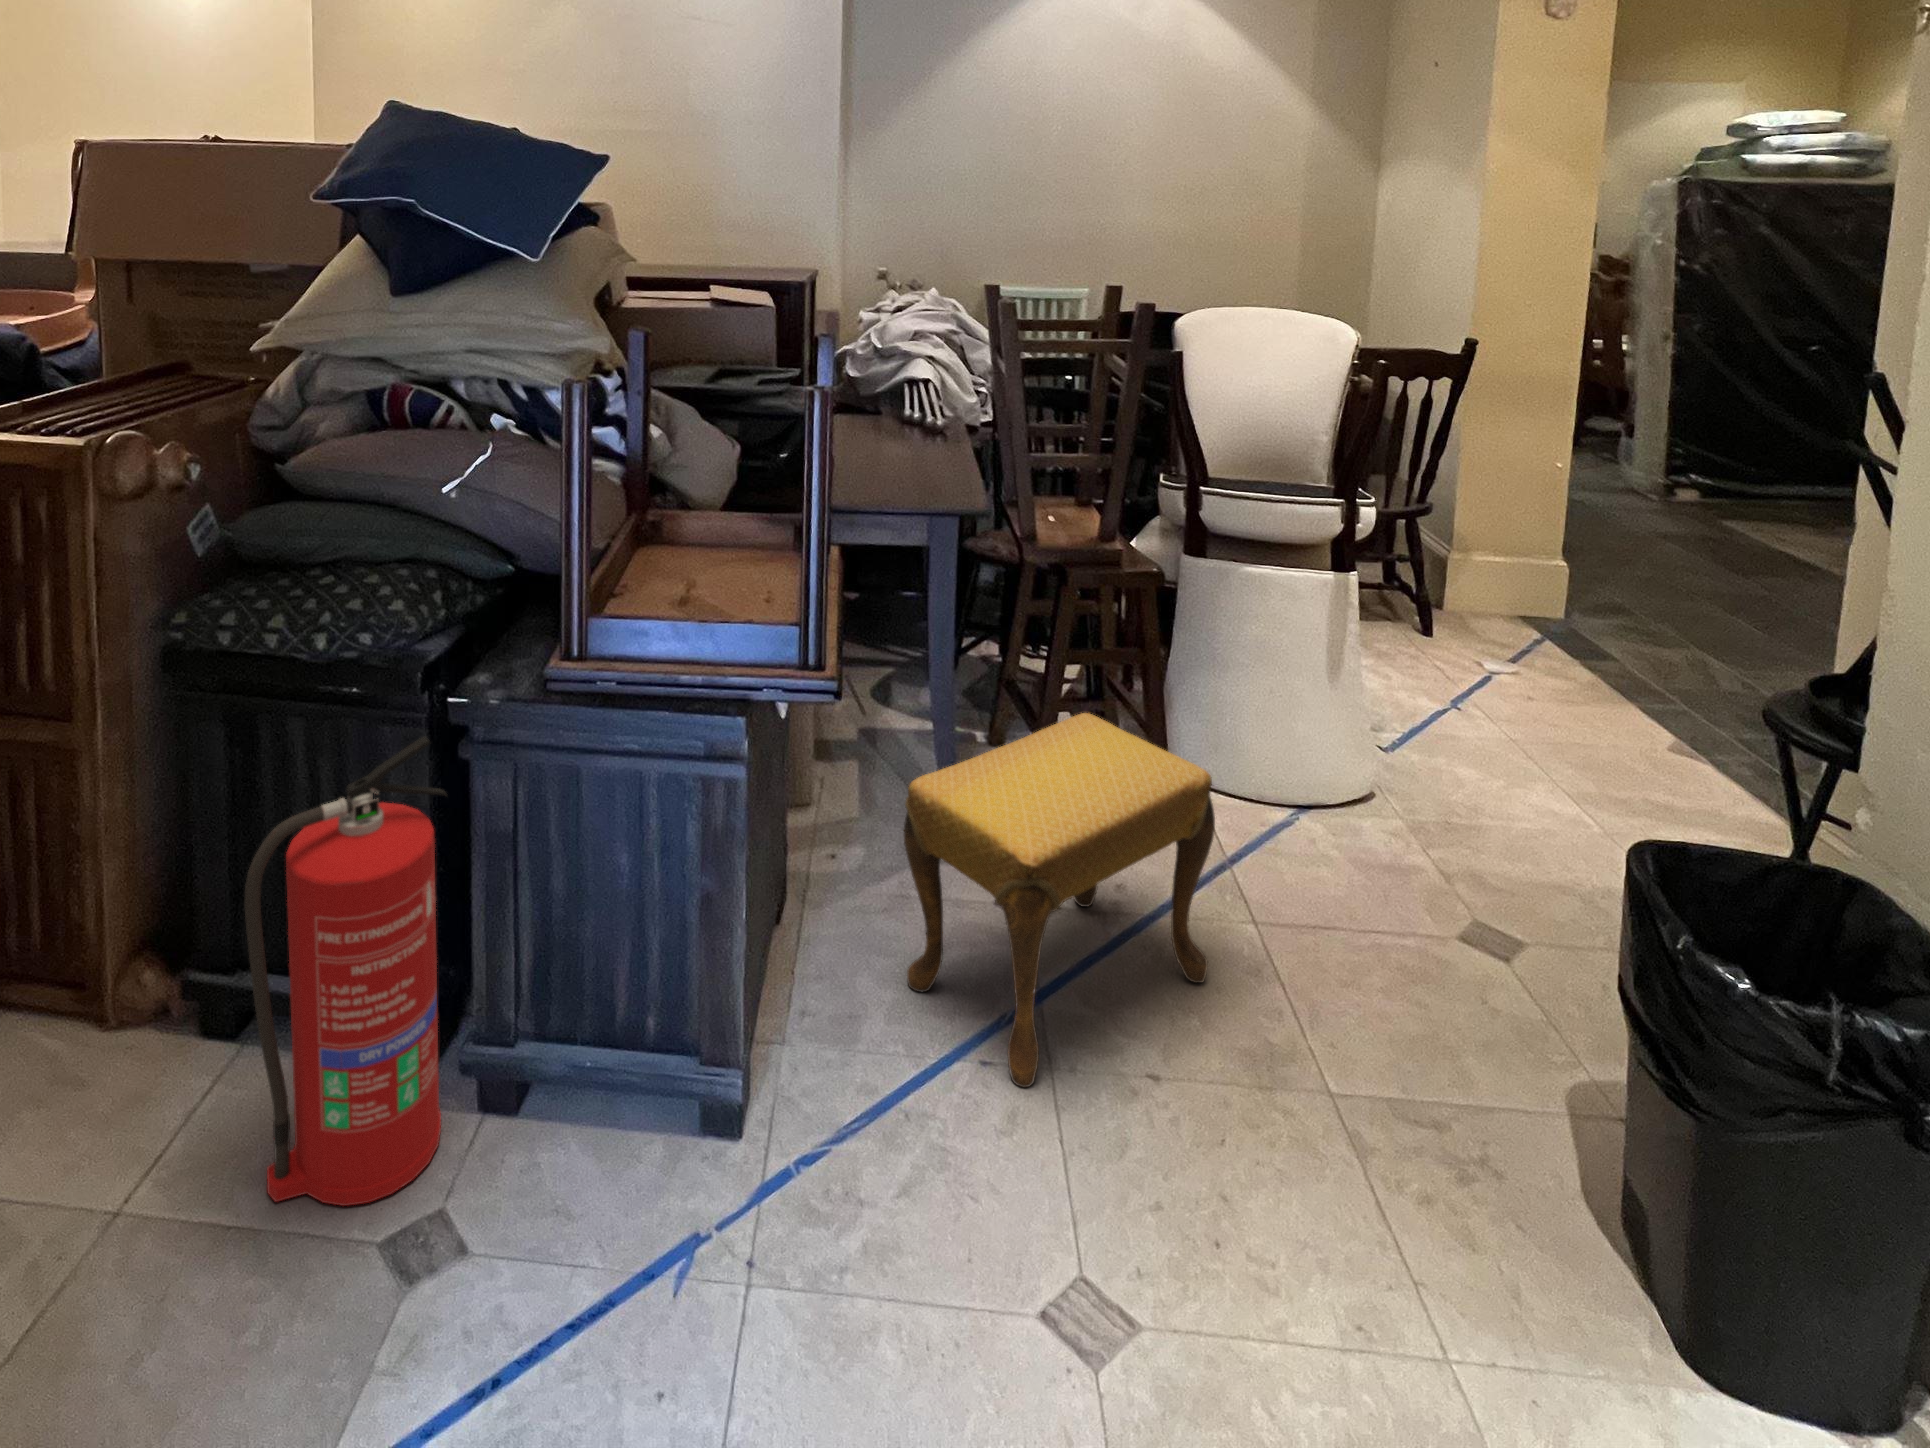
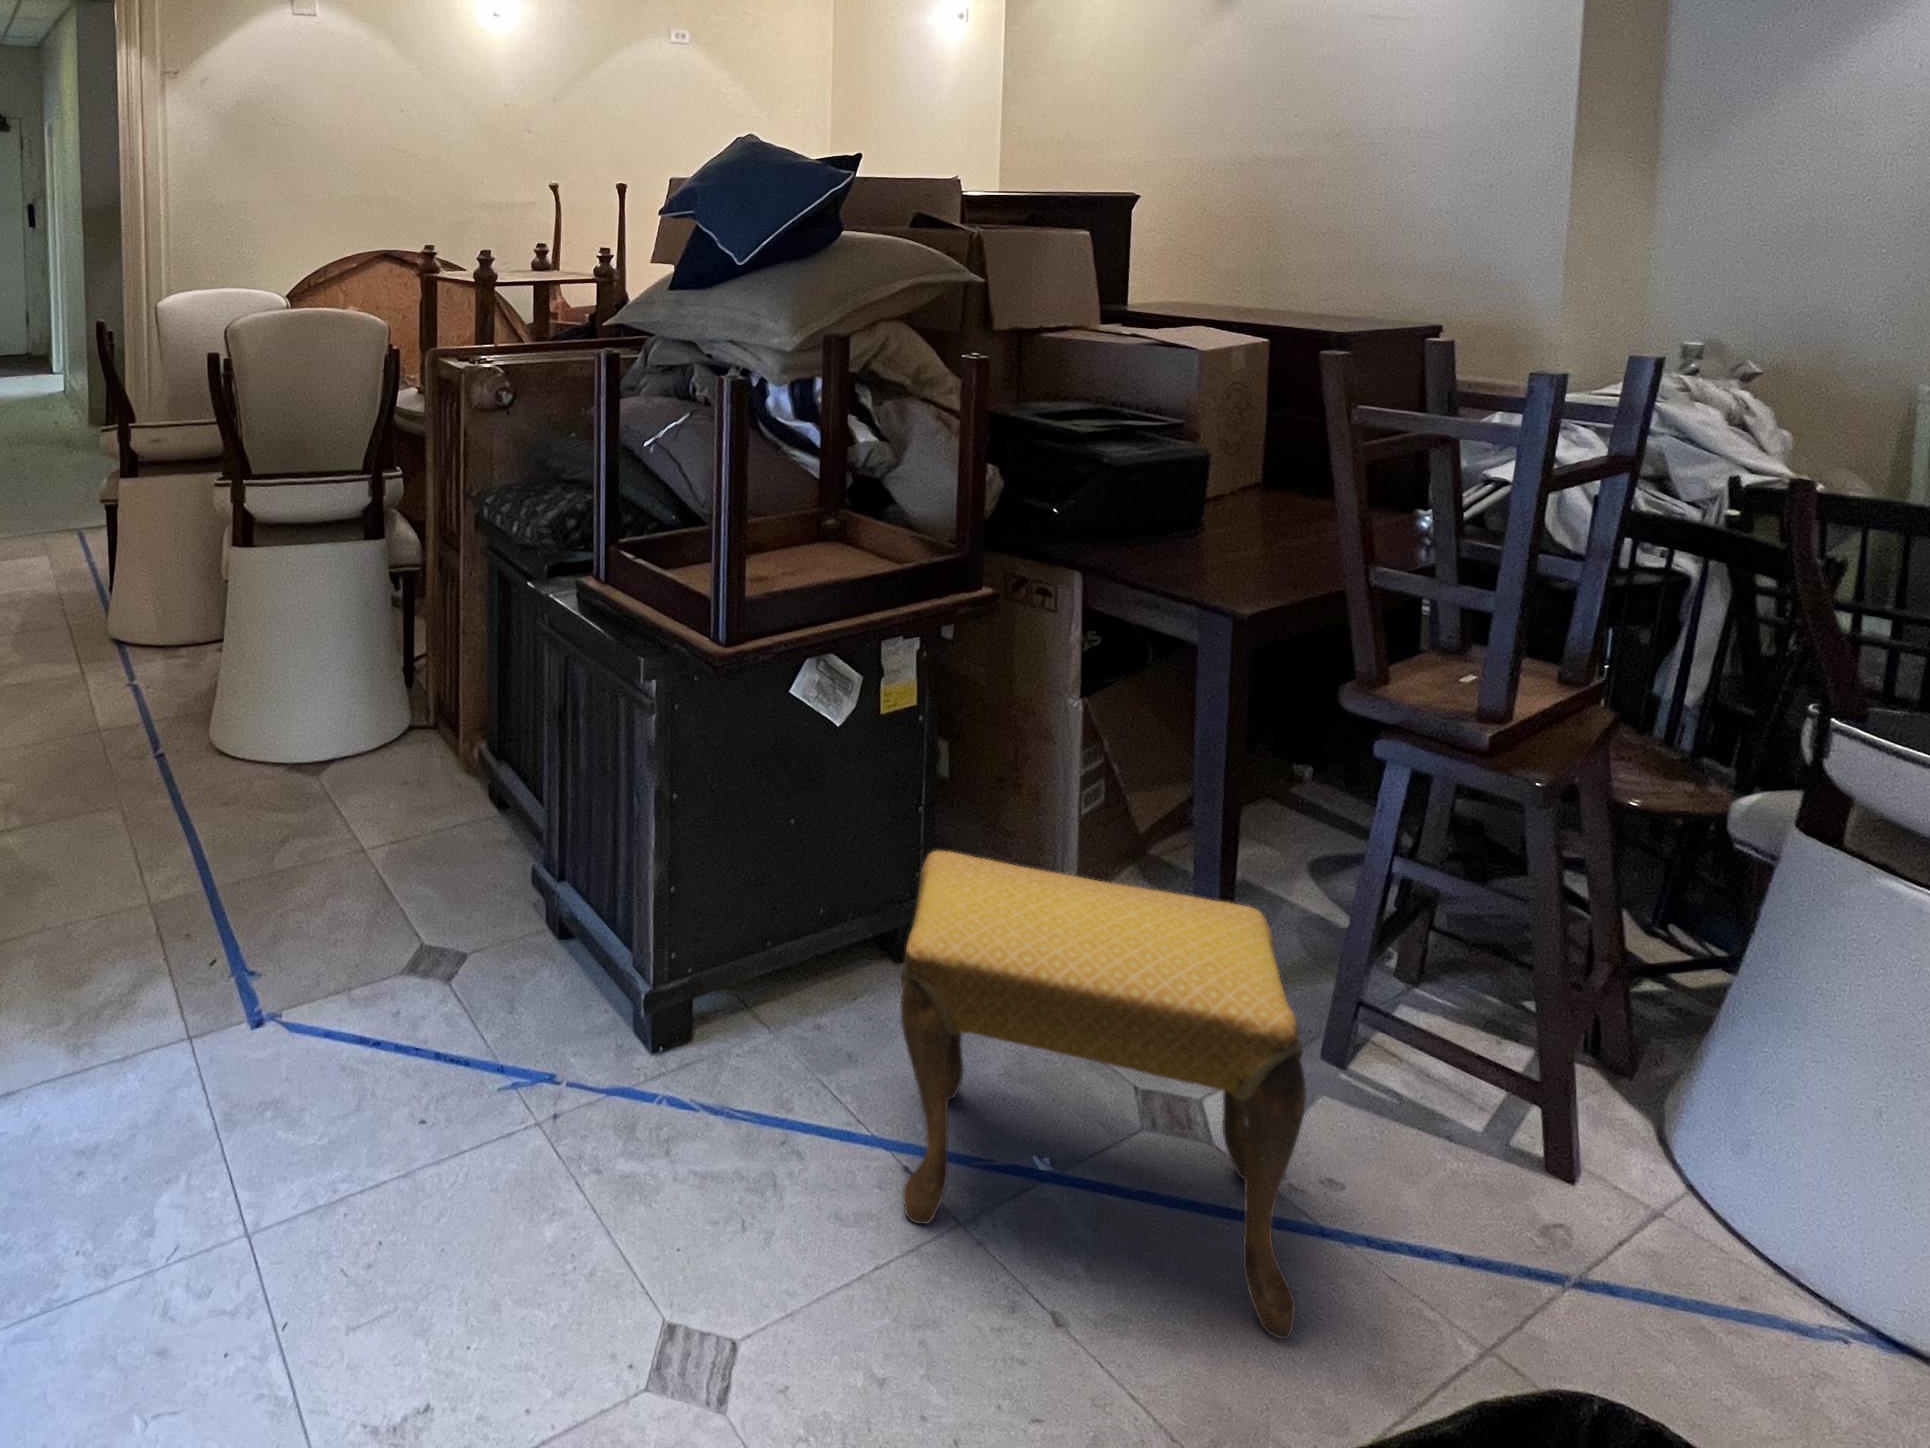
fire extinguisher: present [245,737,447,1206] -> none [409,609,540,929]

